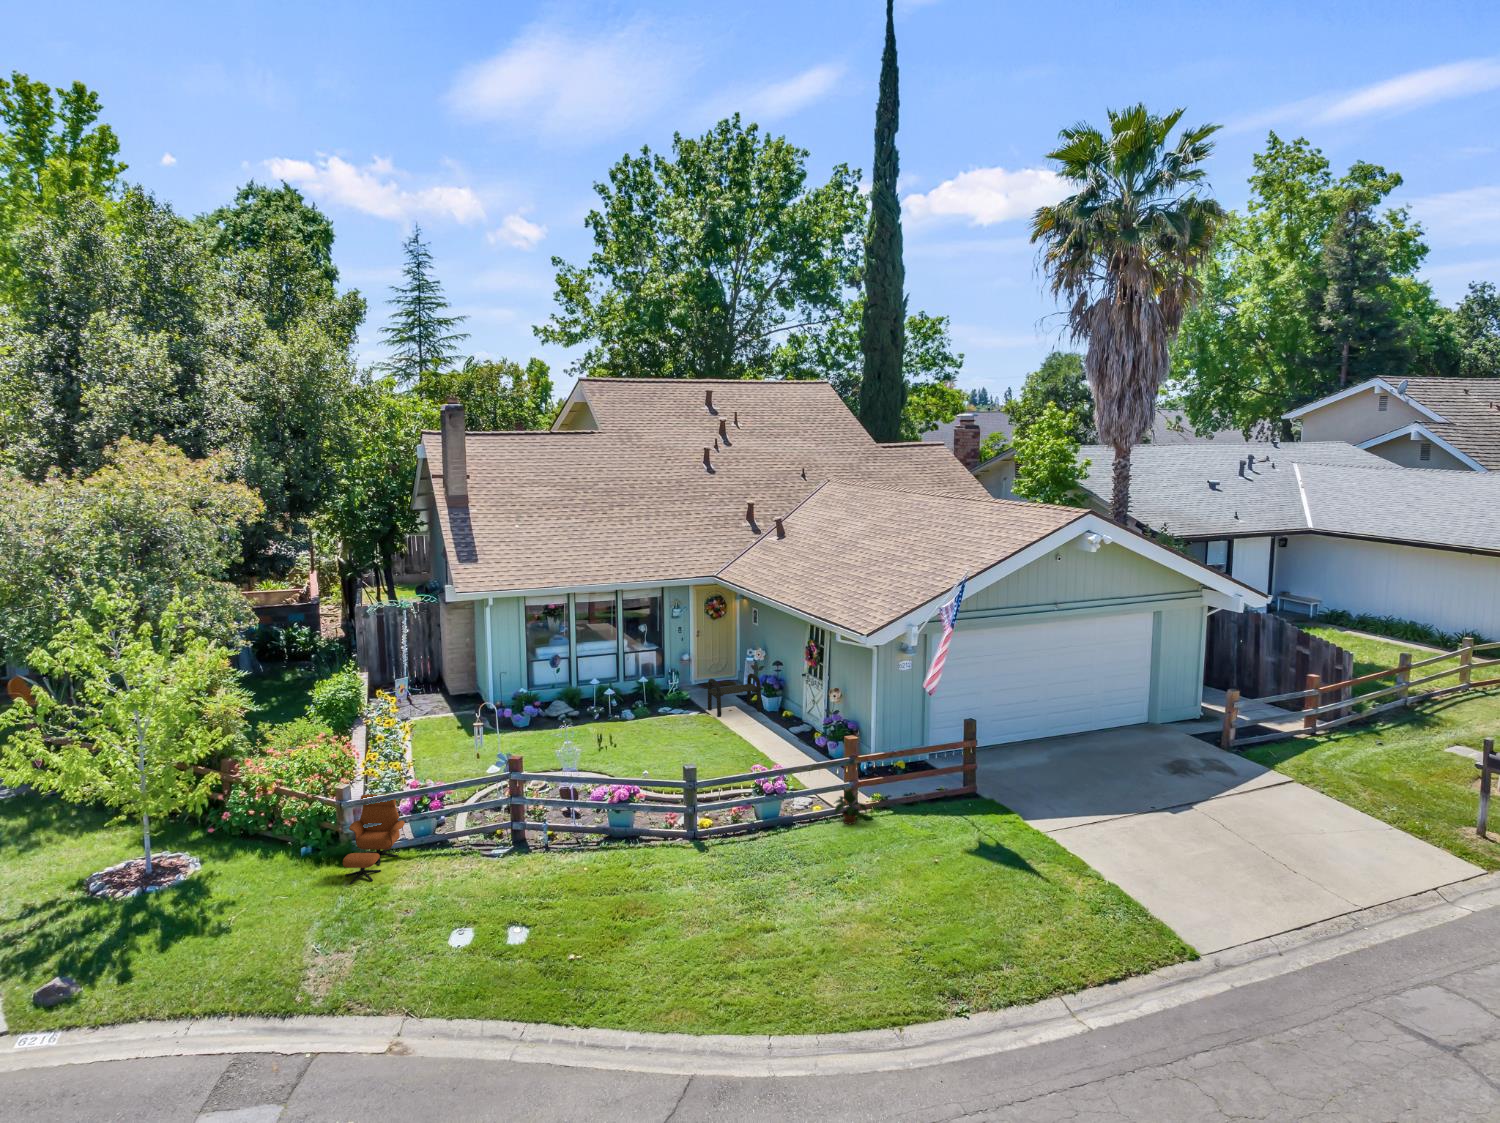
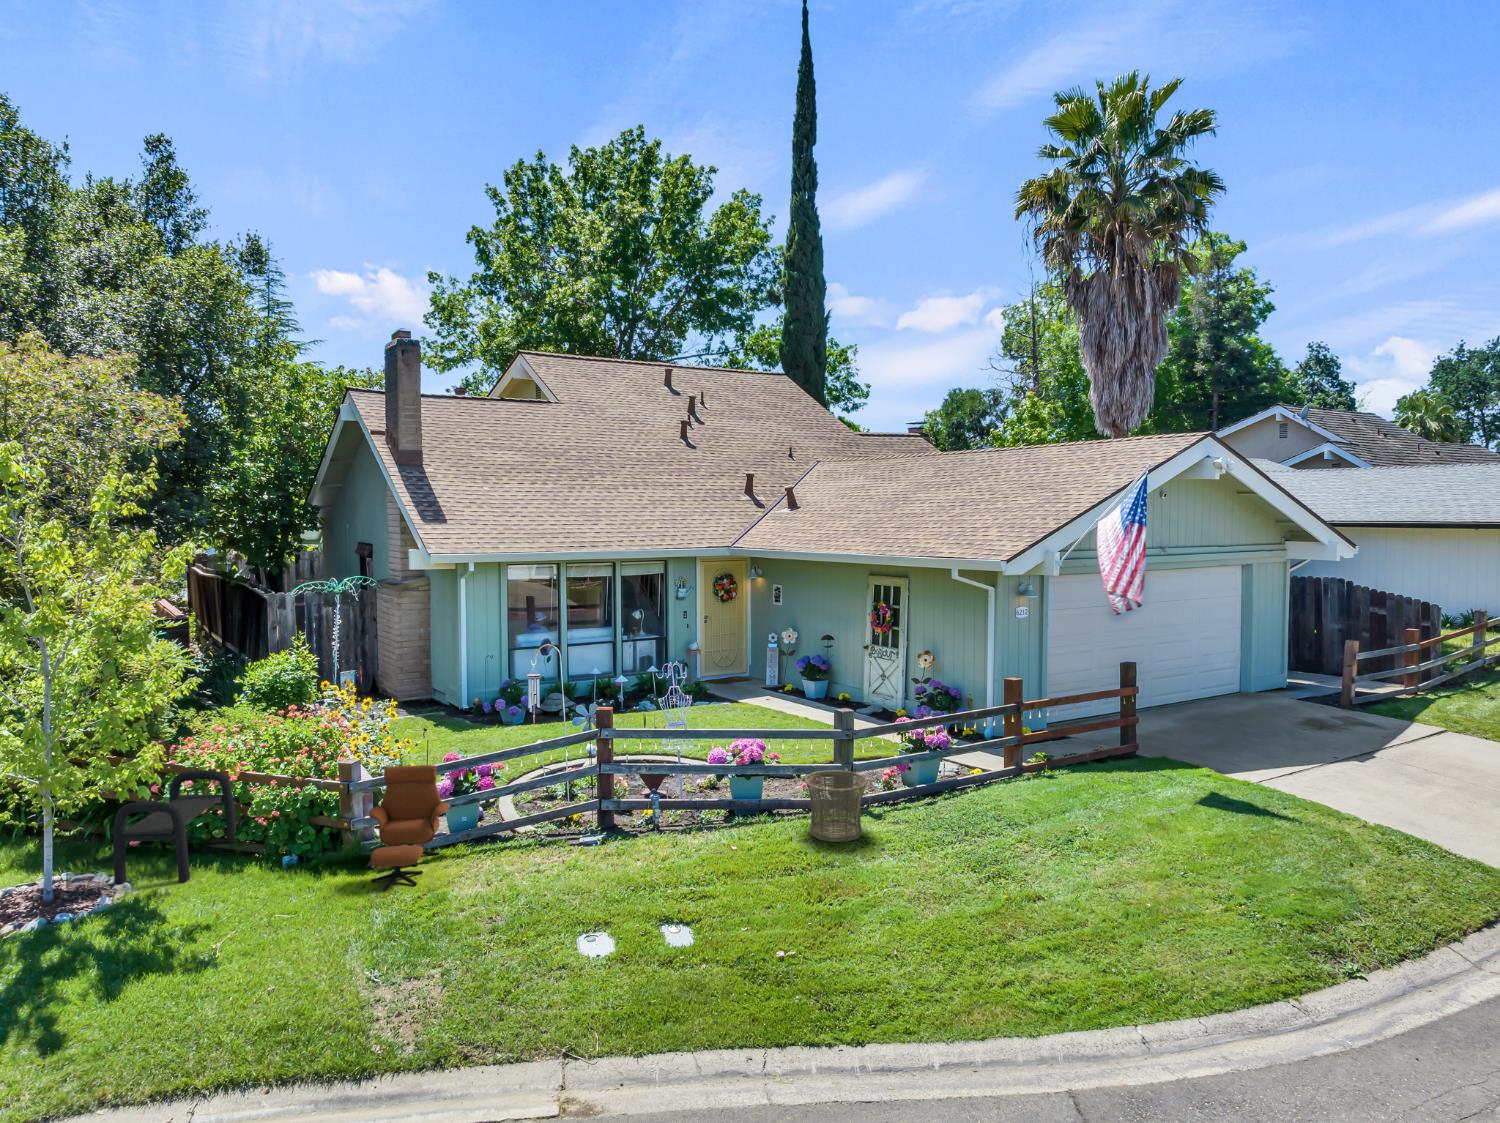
bench: present [708,674,761,717] -> present [113,770,237,884]
potted plant: present [835,787,867,824] -> none [986,740,1035,789]
basket: none [658,809,706,866] -> present [804,770,868,842]

